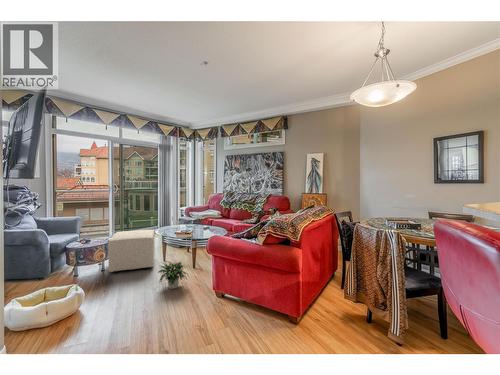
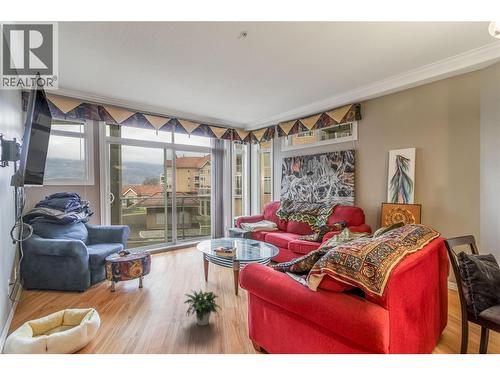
ottoman: present [108,230,155,273] -> none [142,244,196,292]

